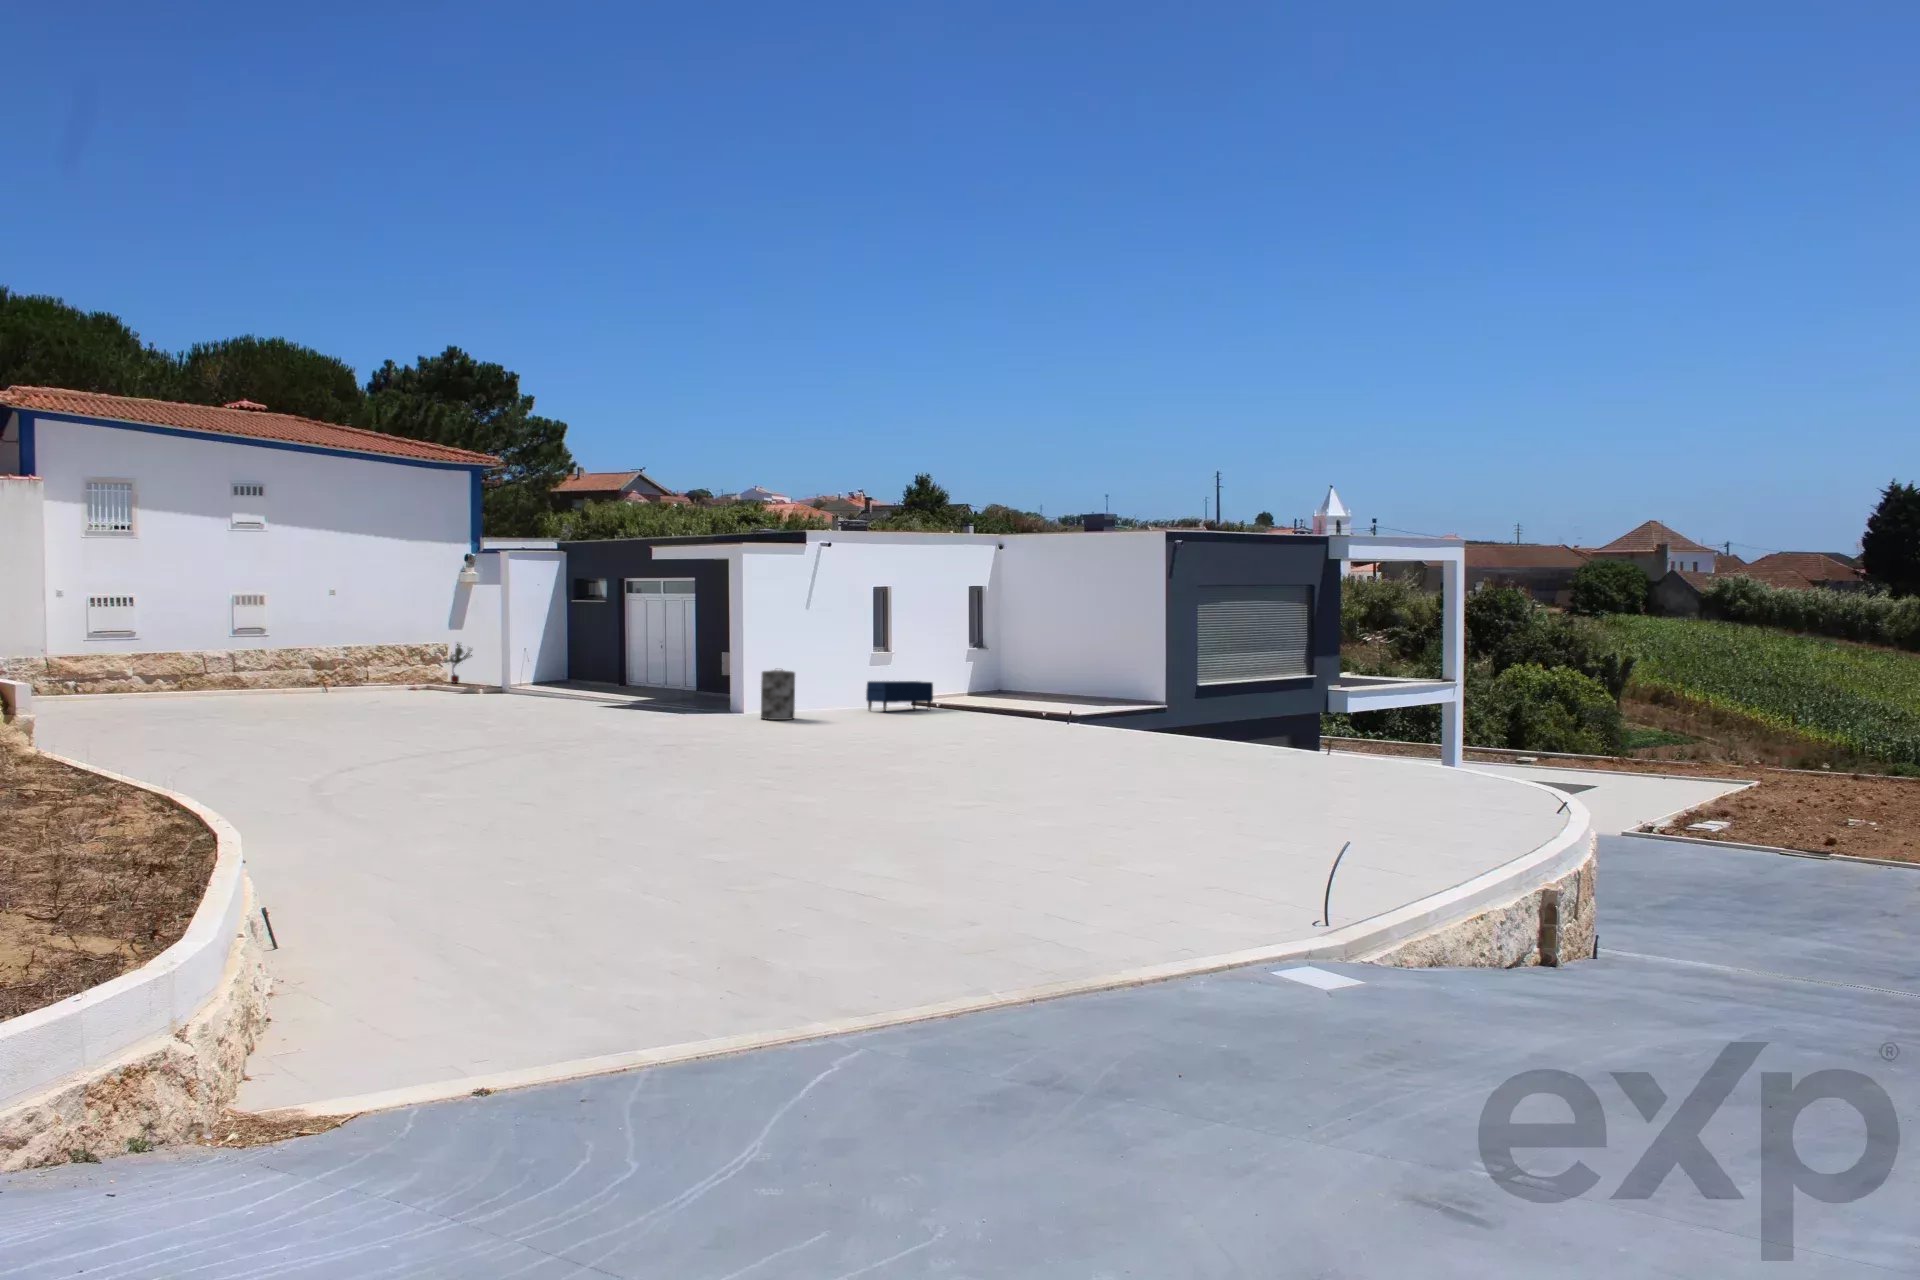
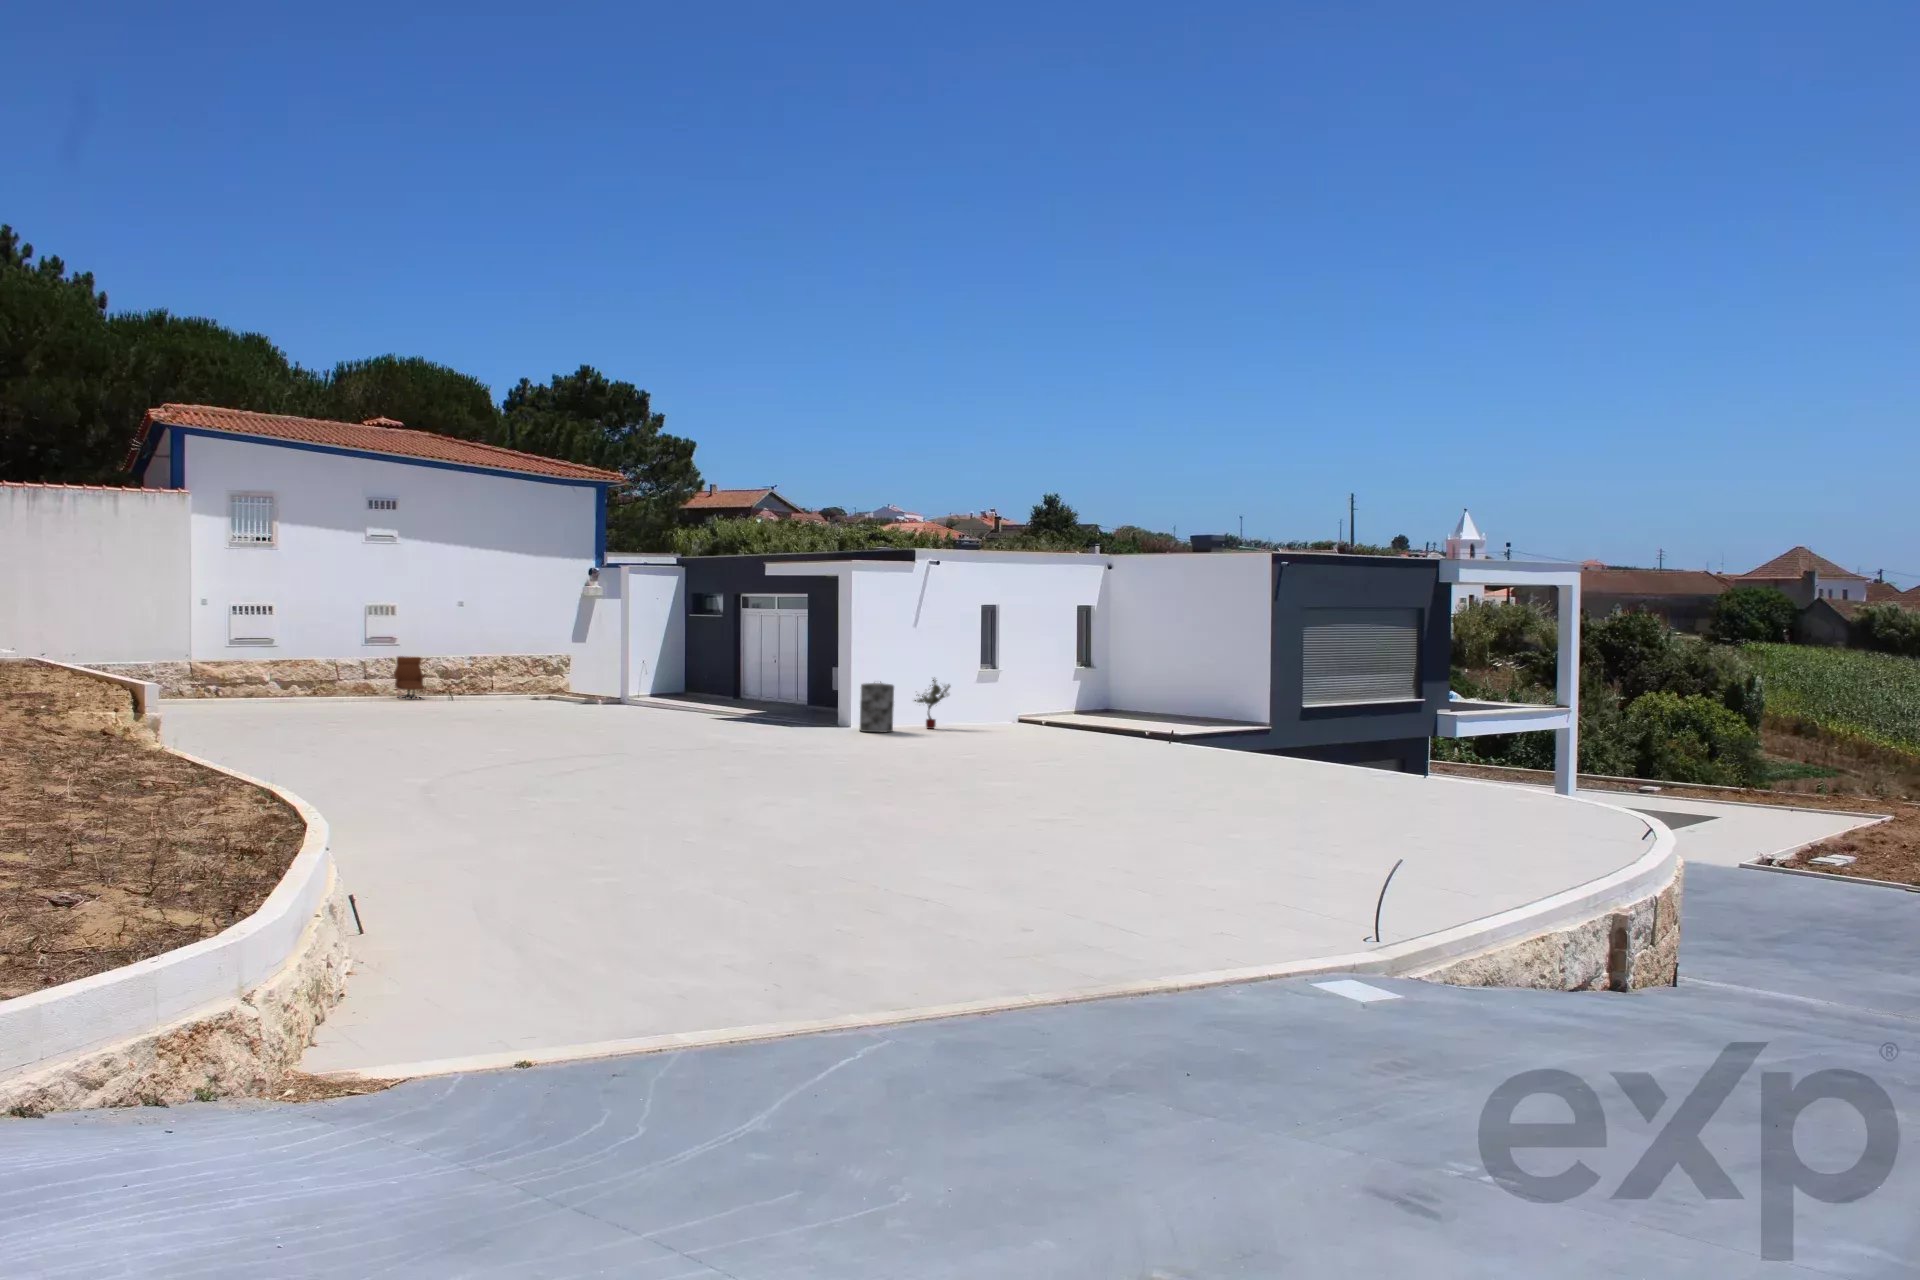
potted tree: present [440,644,472,683] -> present [914,679,950,729]
lounge chair: none [262,648,302,693] -> present [391,656,427,699]
bench: present [866,681,933,712] -> none [966,695,1034,726]

